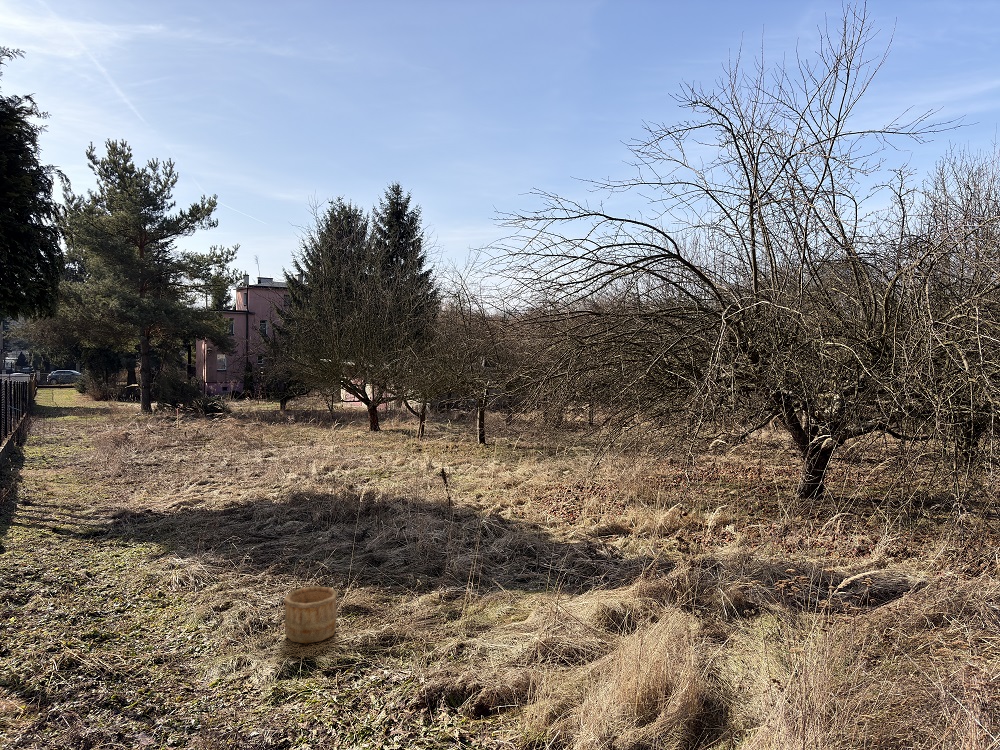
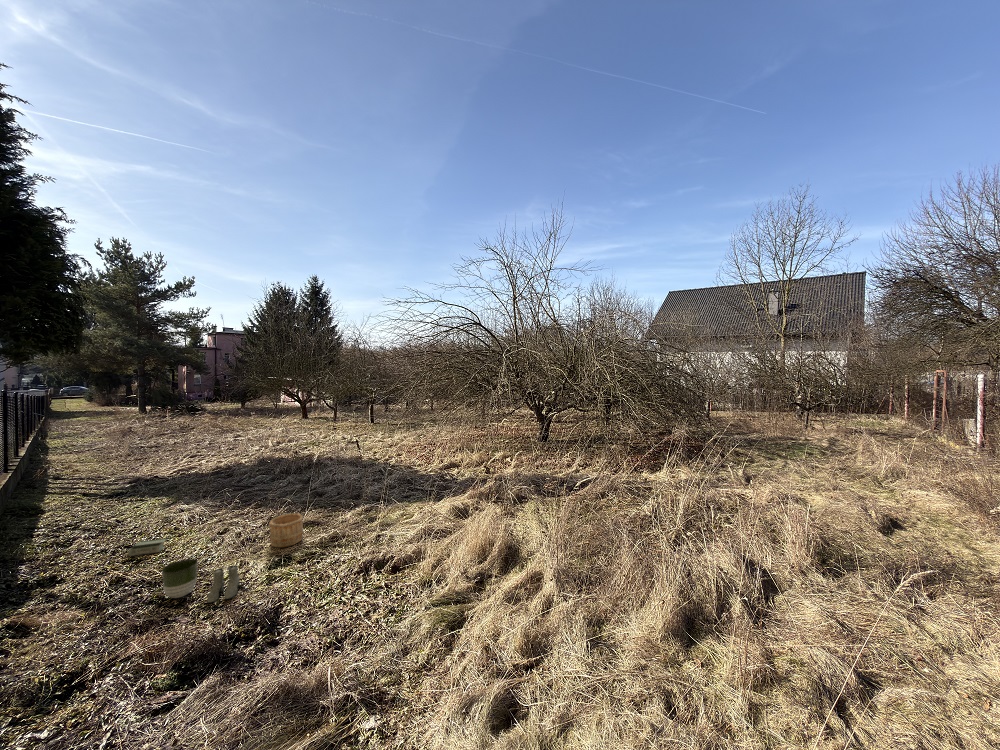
toolbox: none [93,605,145,626] -> present [129,538,167,556]
planter: none [121,644,172,706] -> present [162,559,198,598]
boots: none [181,666,231,723] -> present [207,566,240,603]

